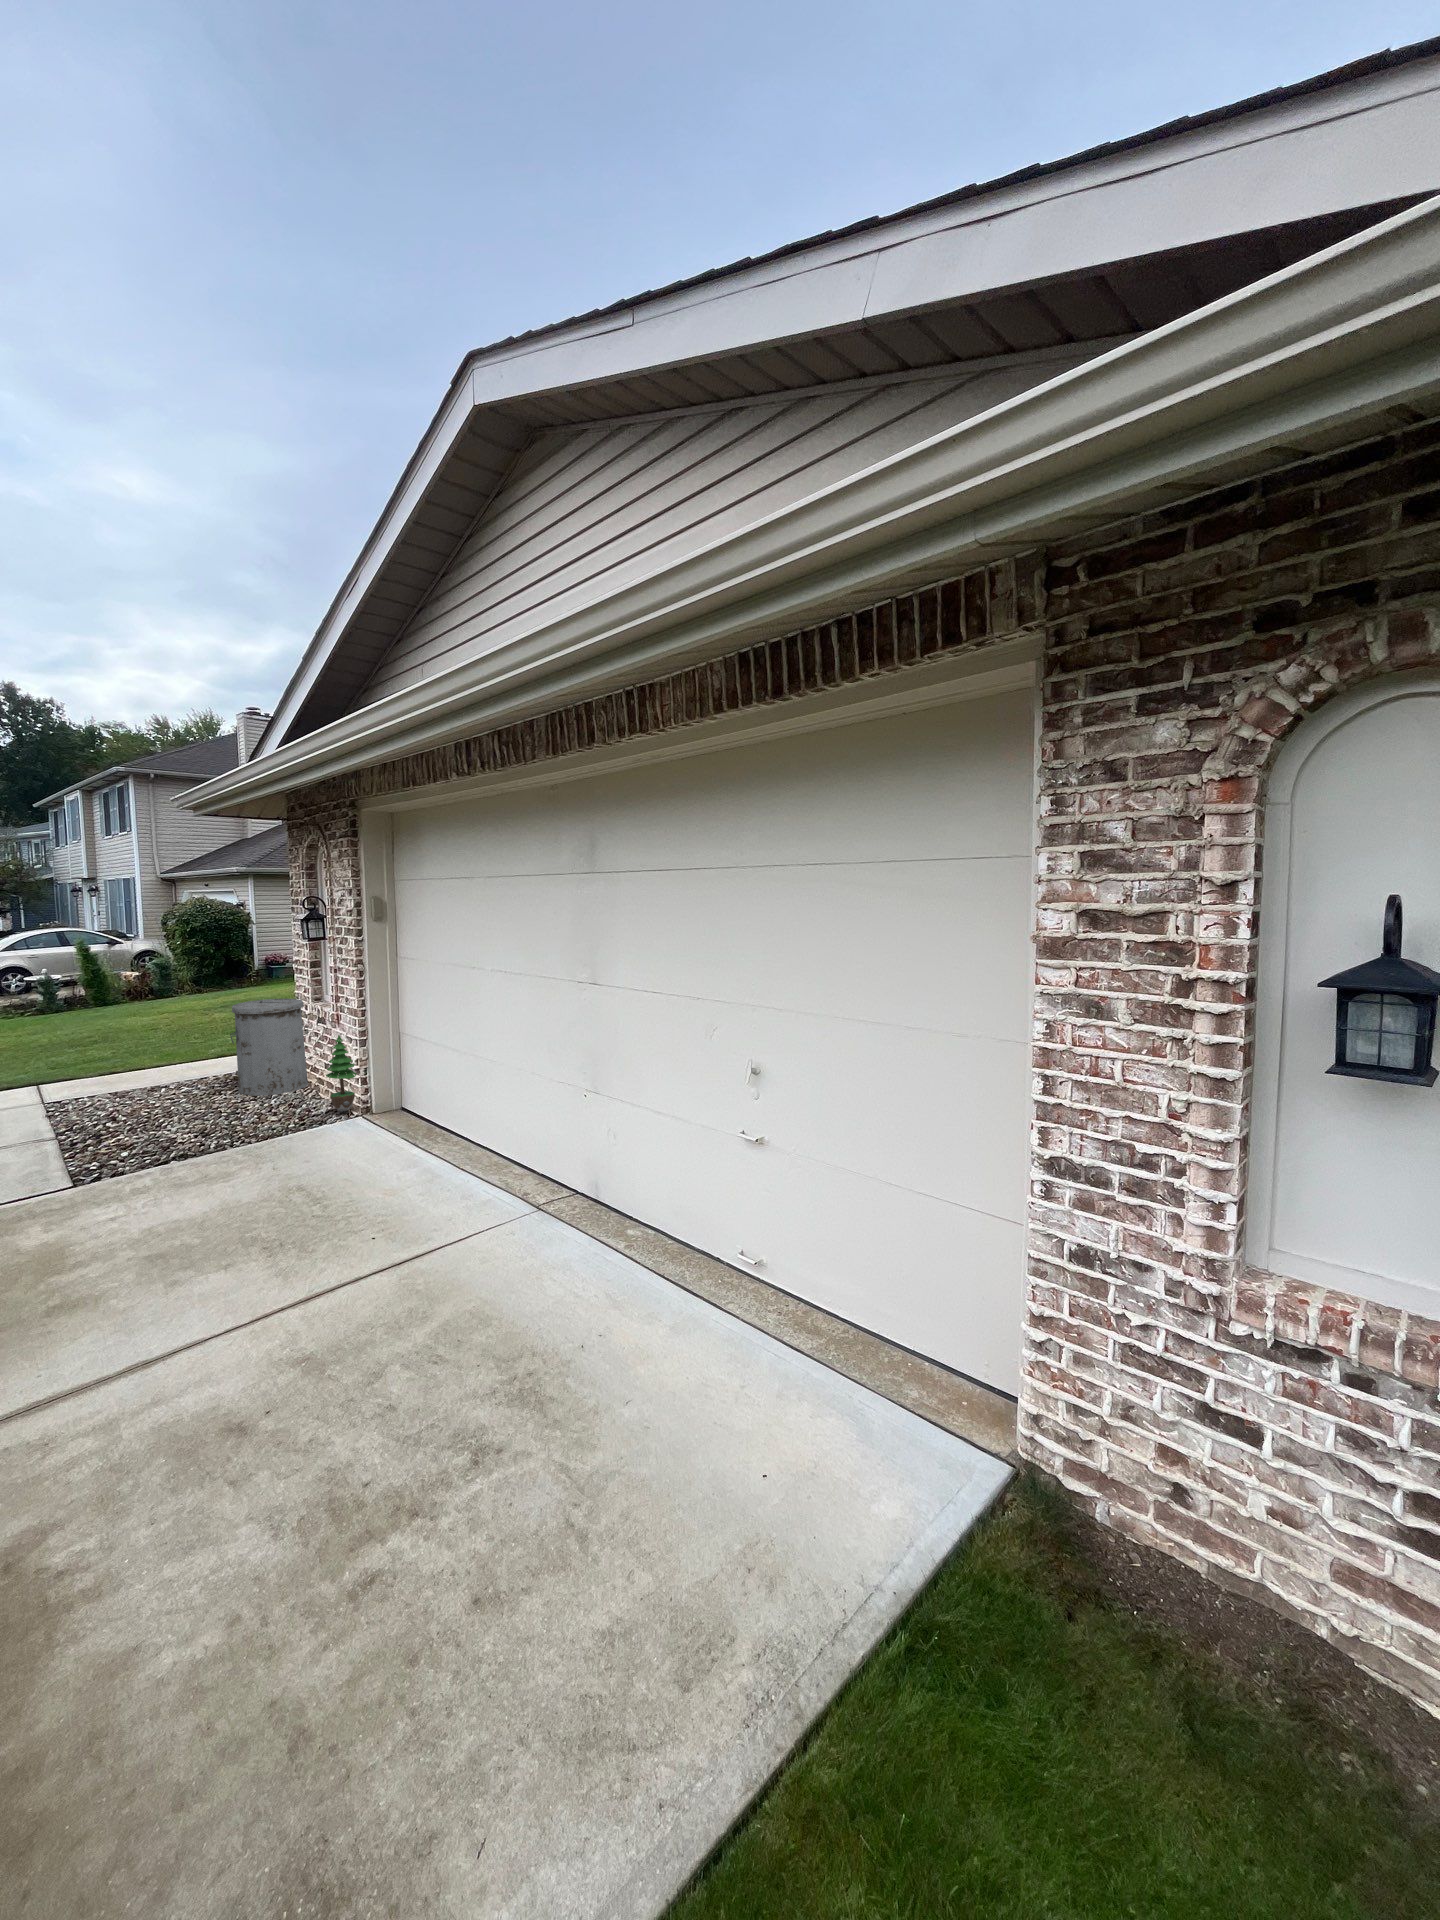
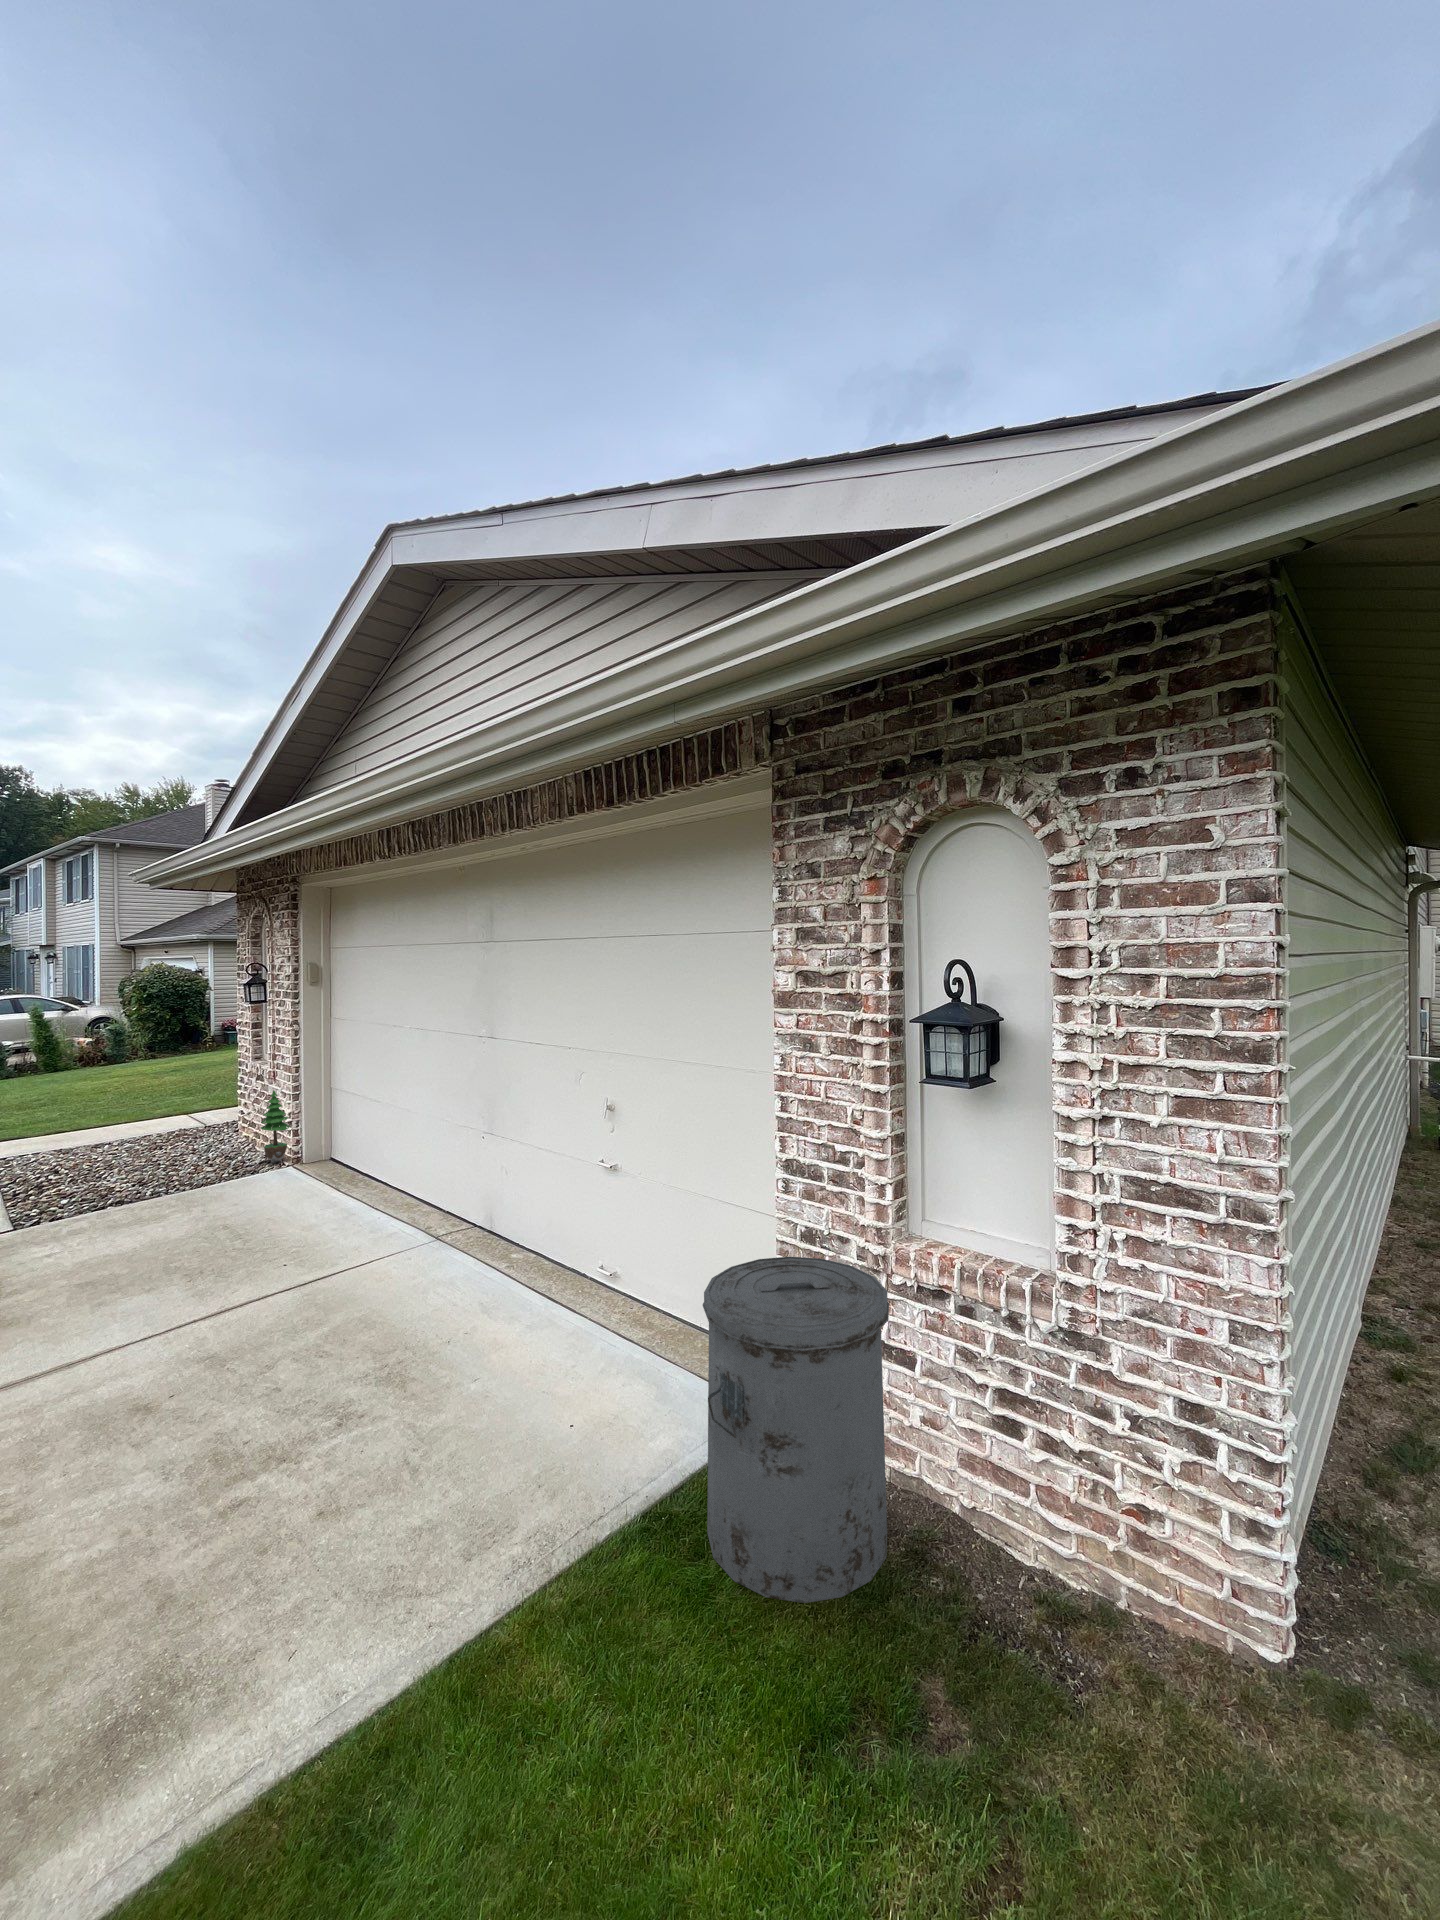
trash can: present [230,999,308,1096] -> present [703,1257,889,1603]

